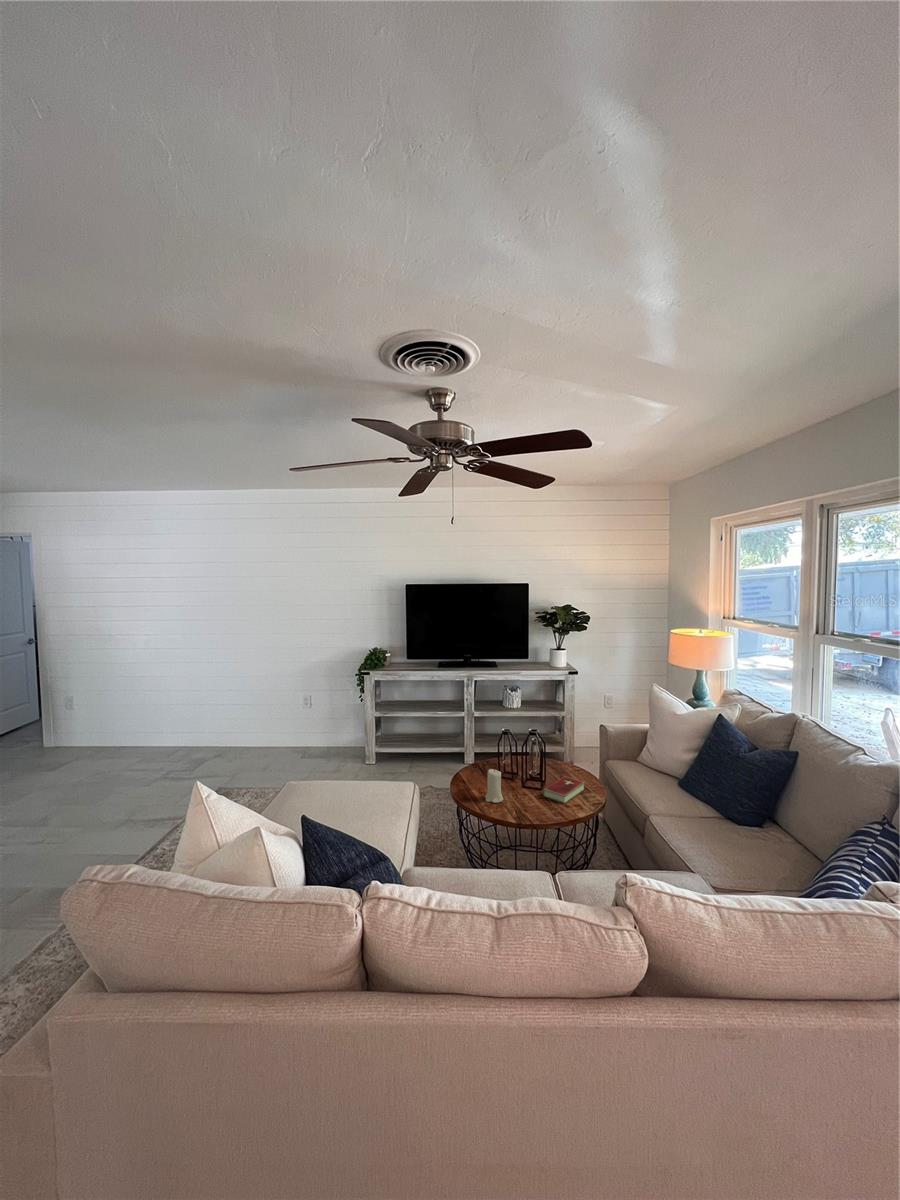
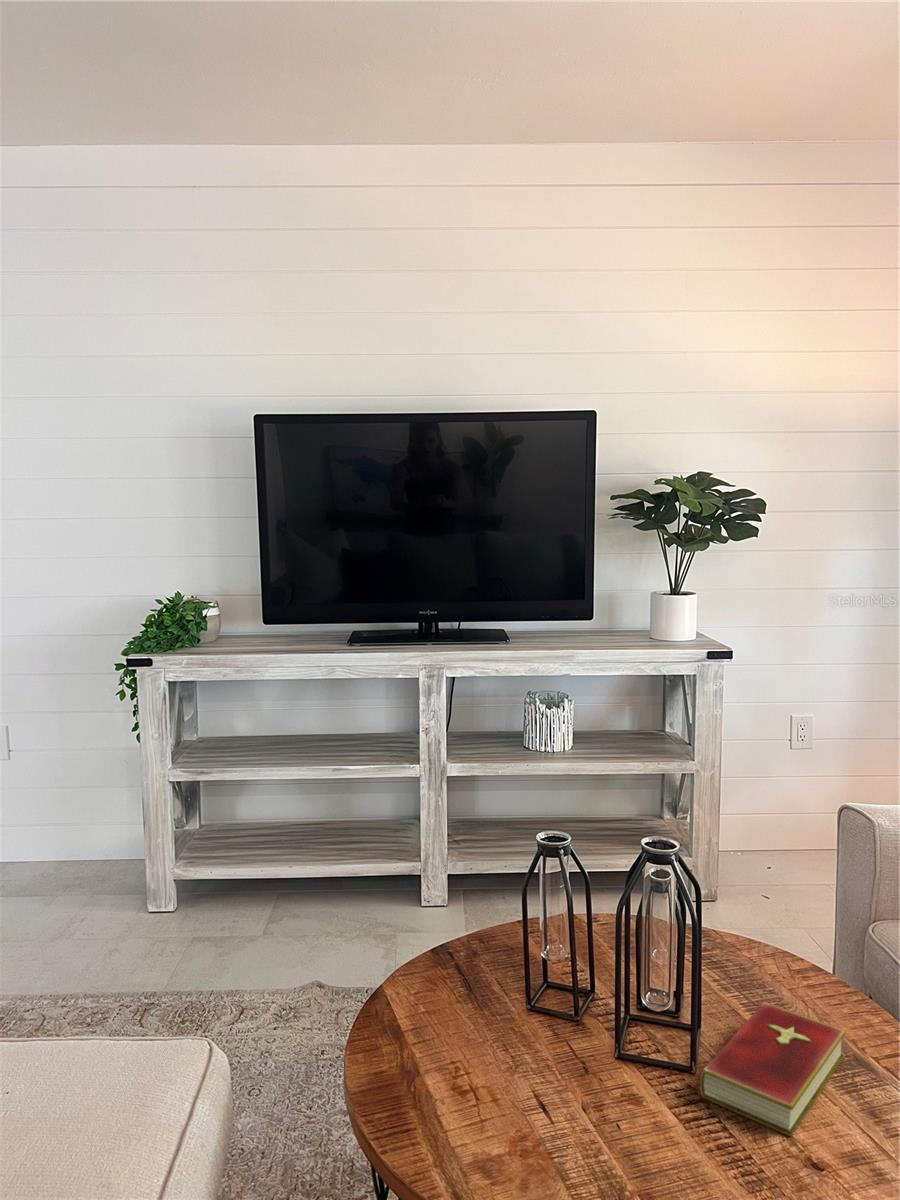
candle: present [485,769,503,803] -> none [478,1002,549,1139]

